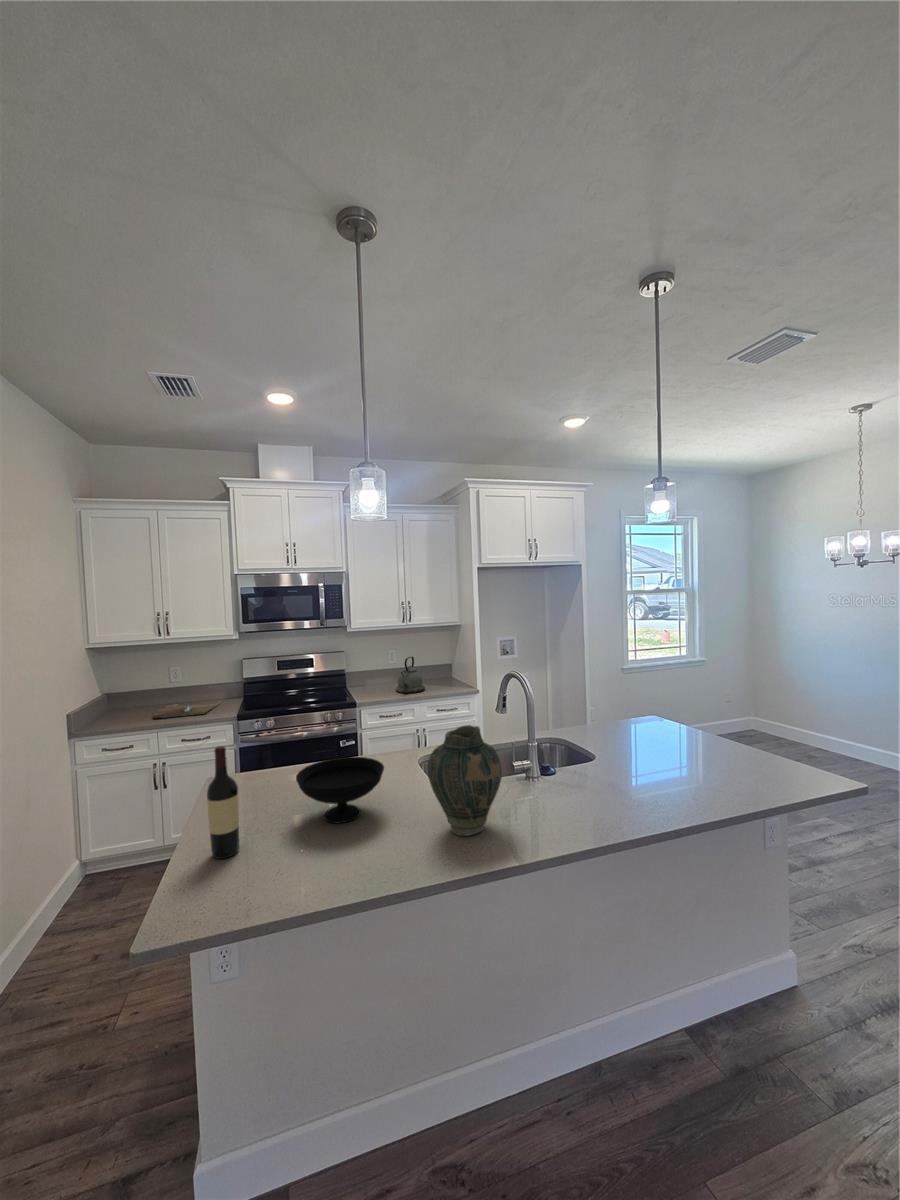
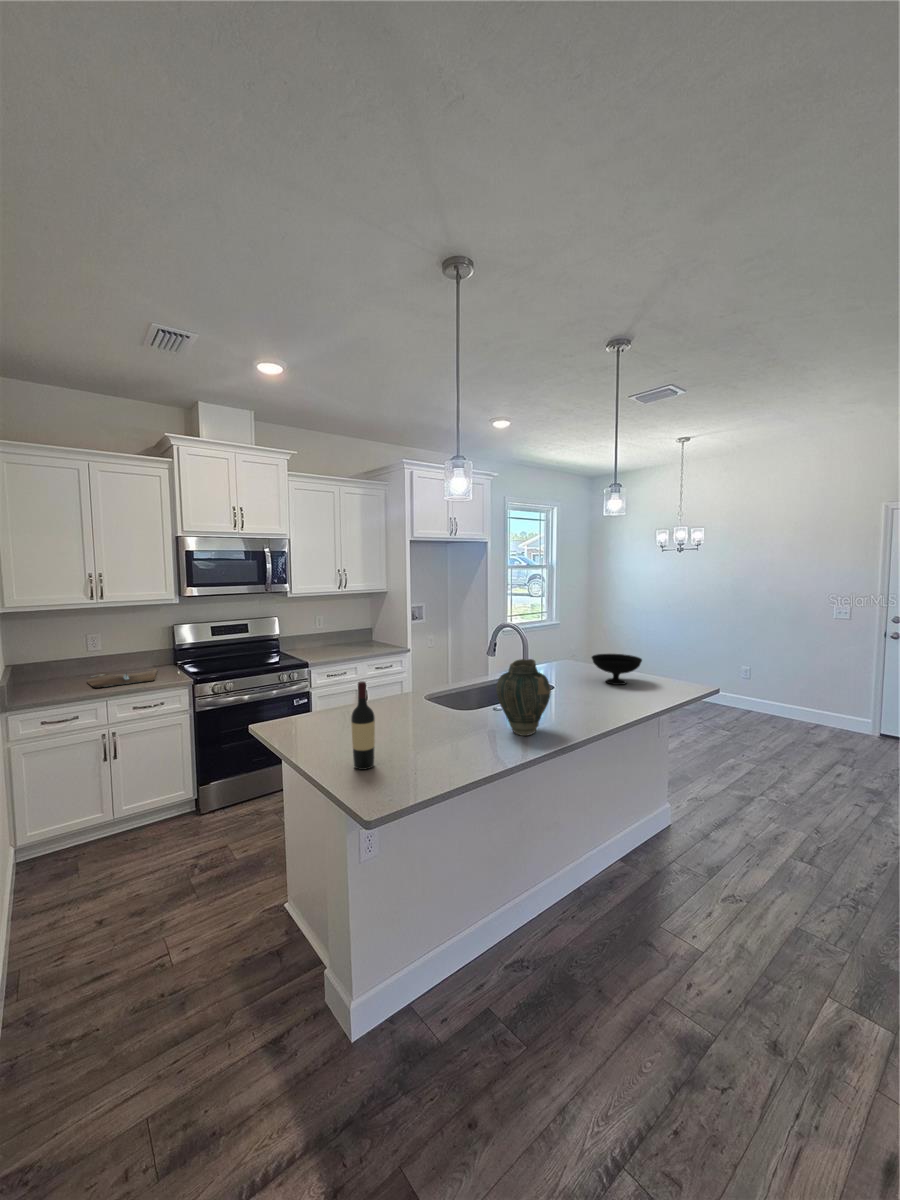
kettle: present [396,657,425,693] -> none [335,621,362,654]
bowl: present [296,757,384,823] -> present [592,654,642,685]

